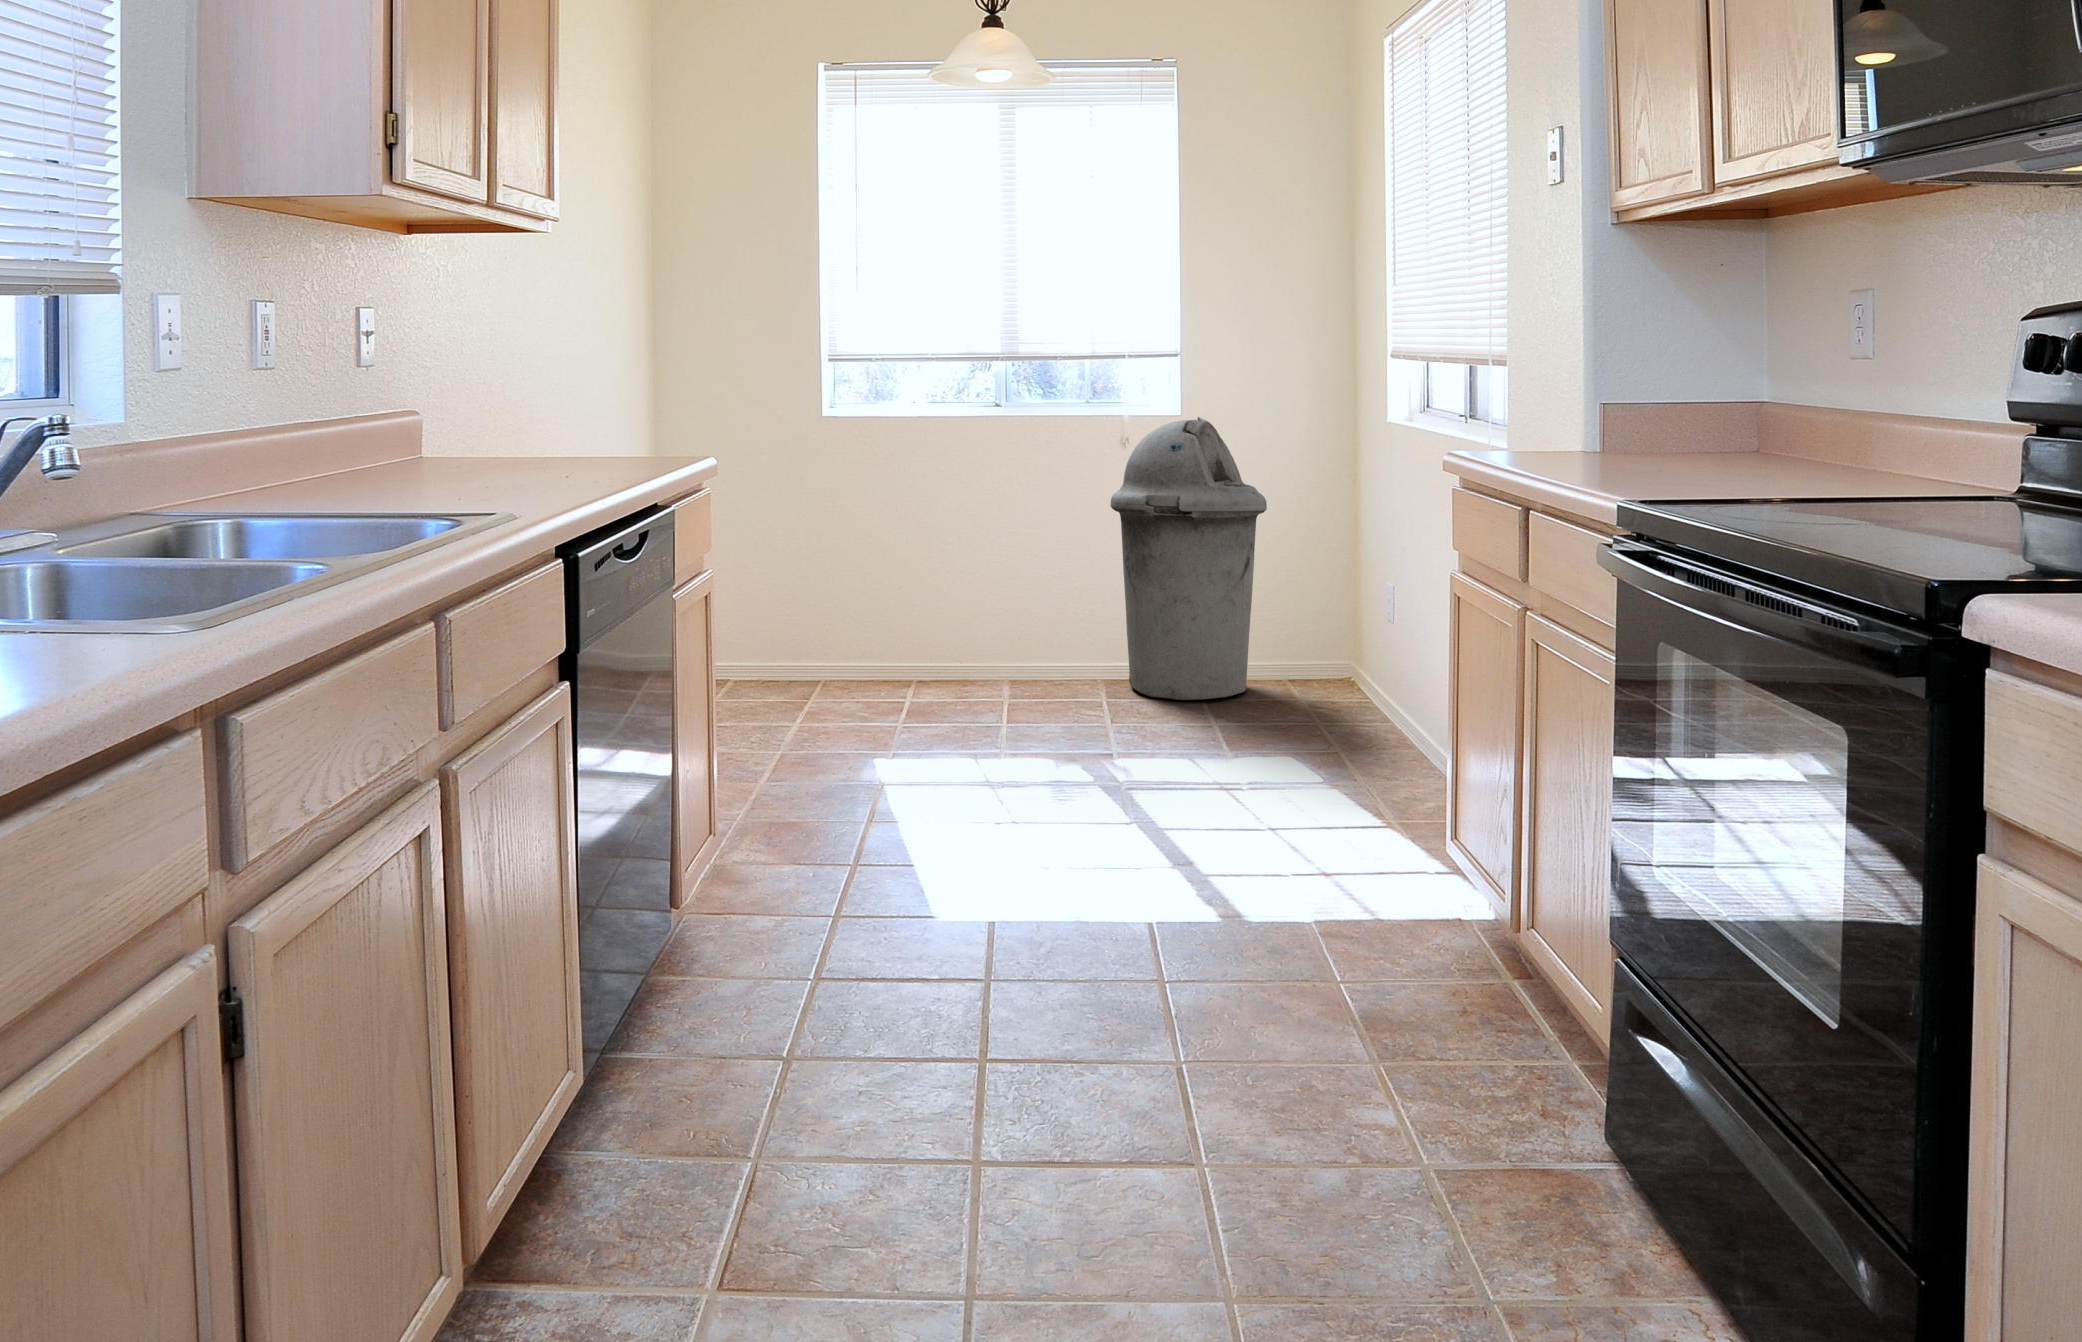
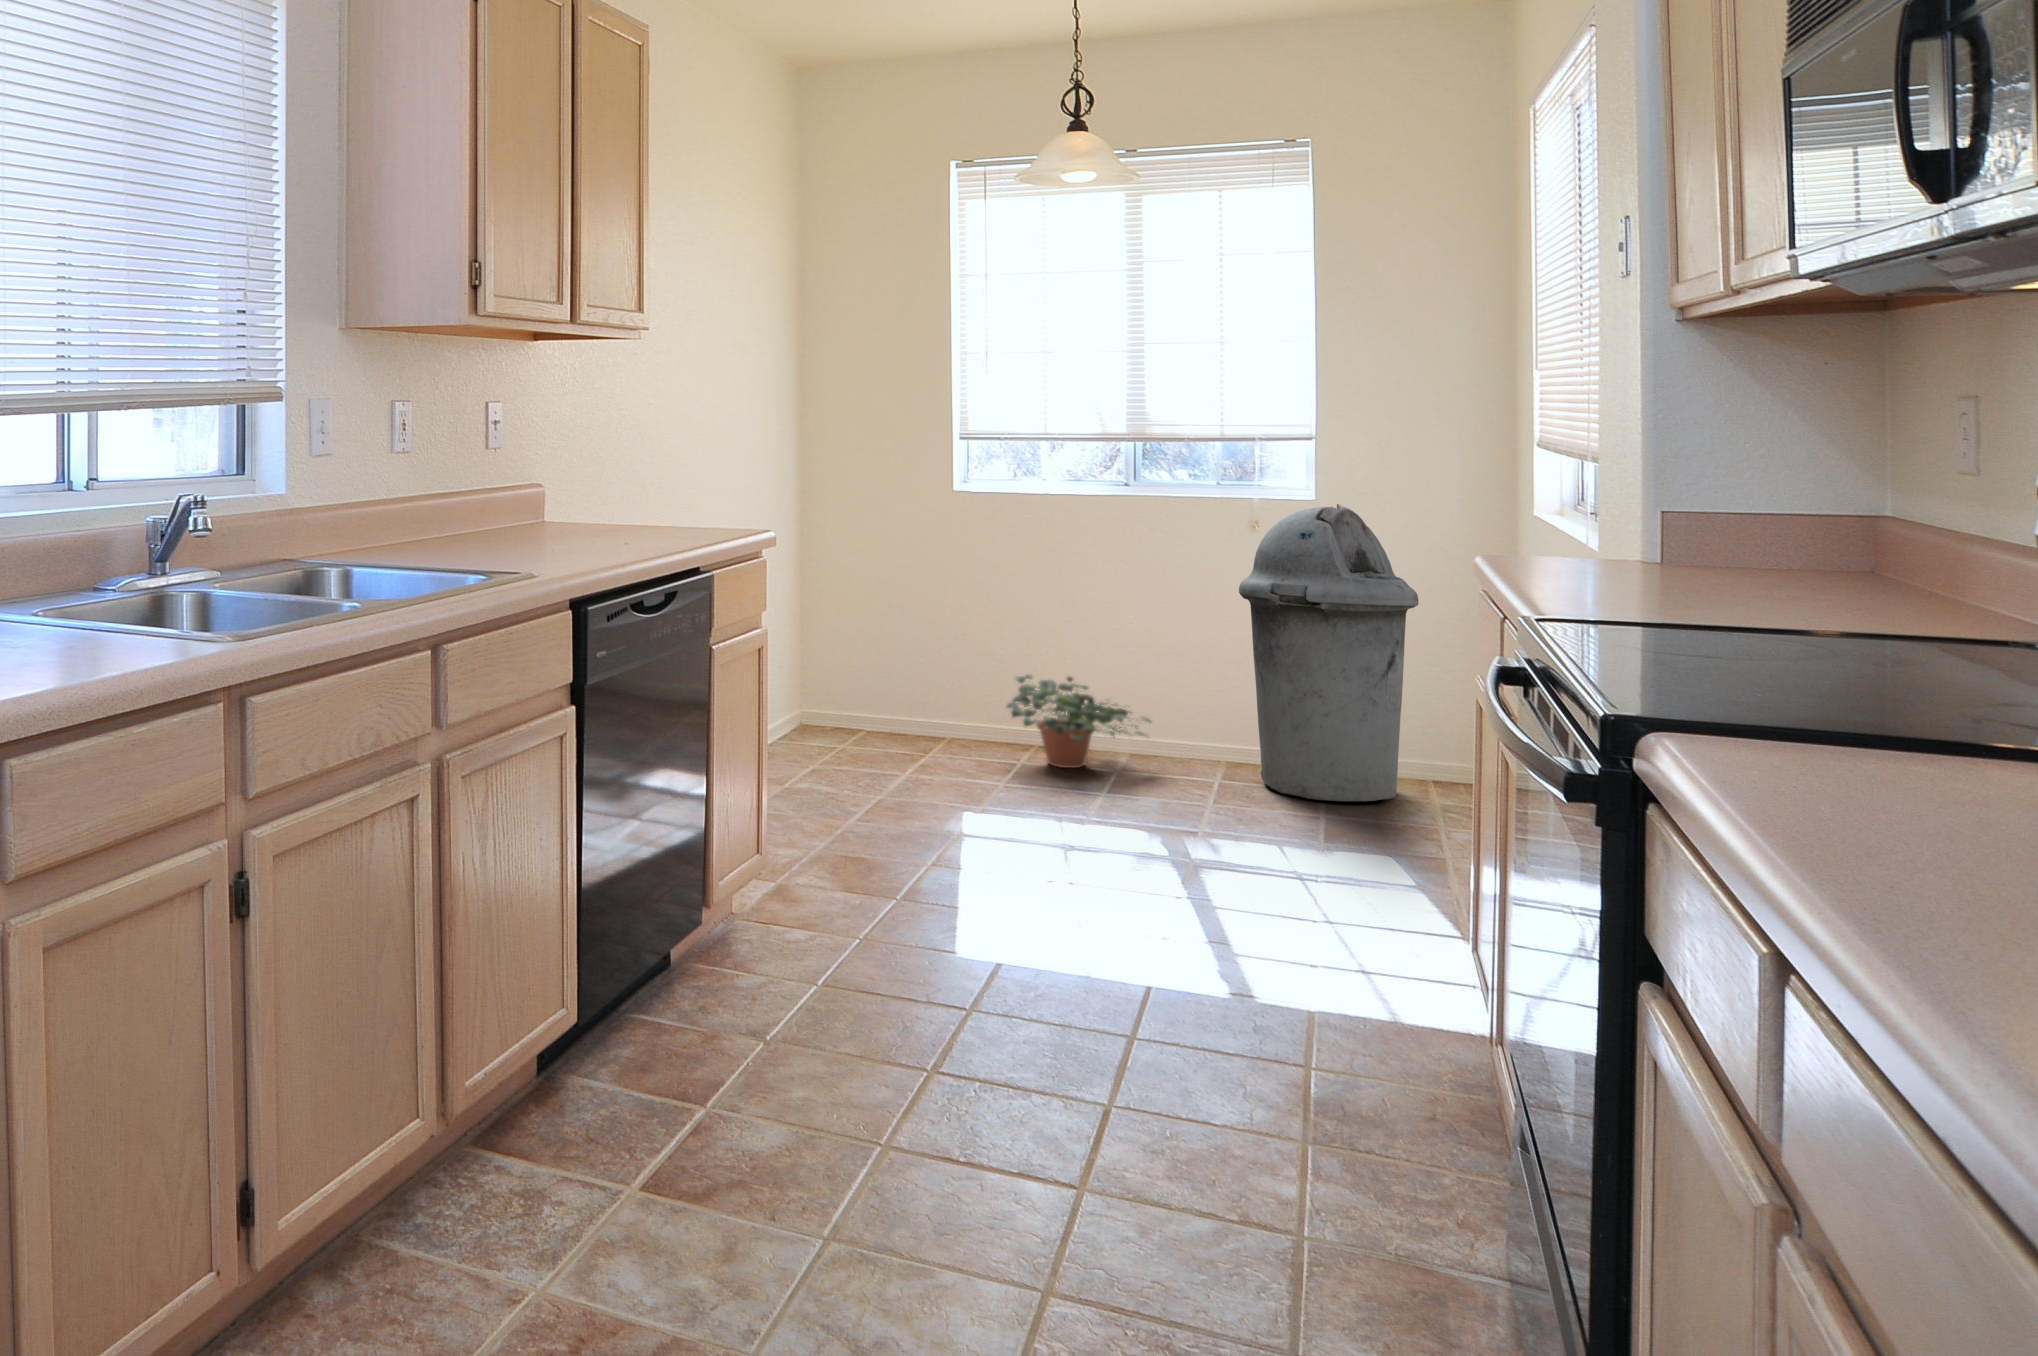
potted plant: none [889,600,1027,693] -> present [1007,675,1151,768]

